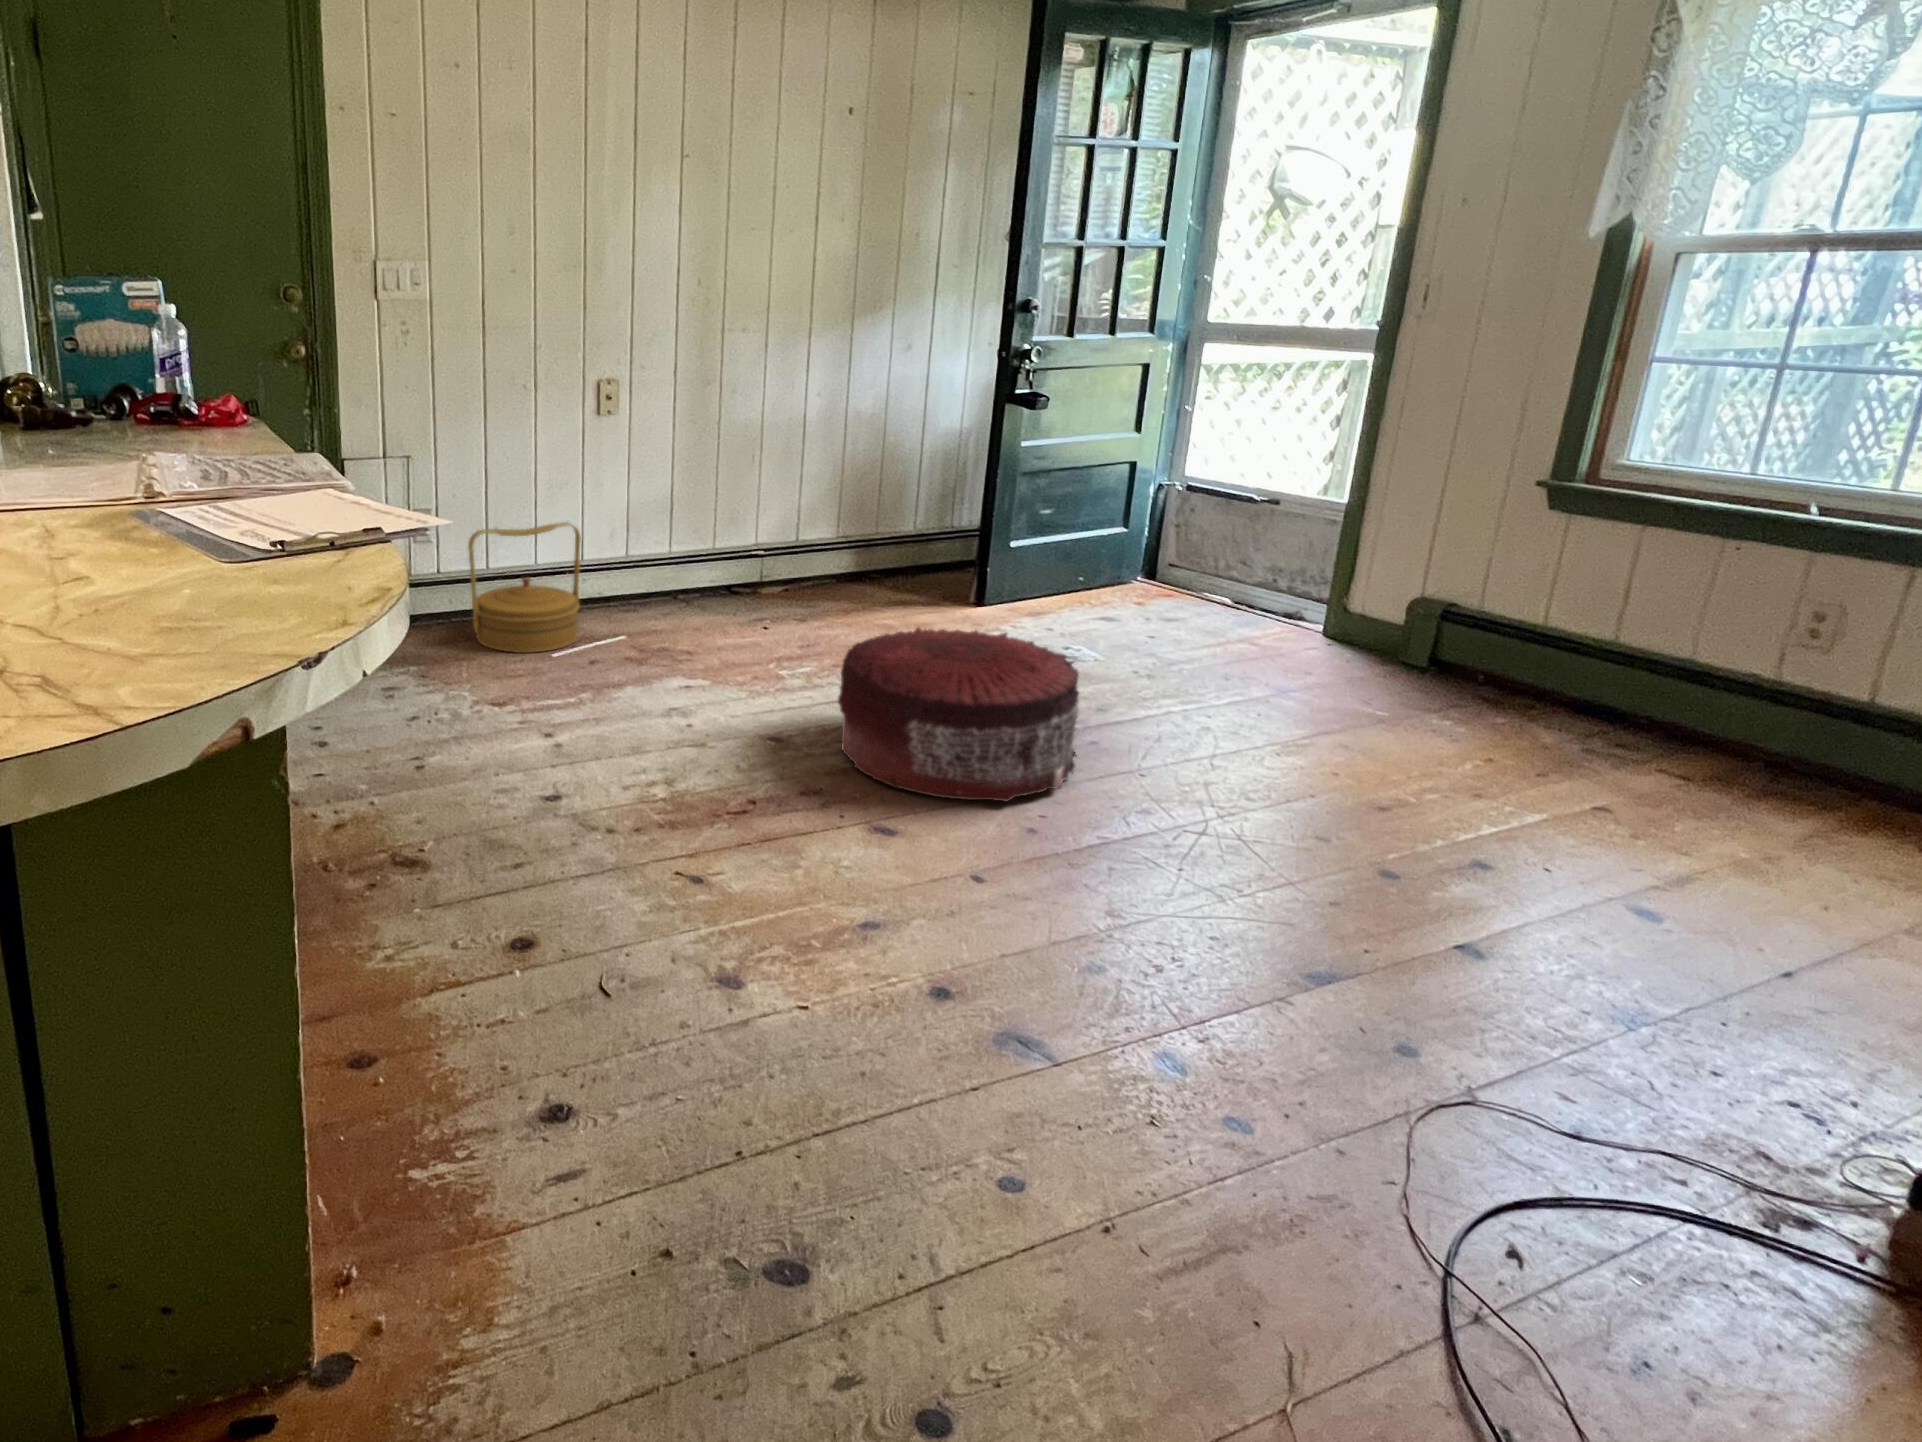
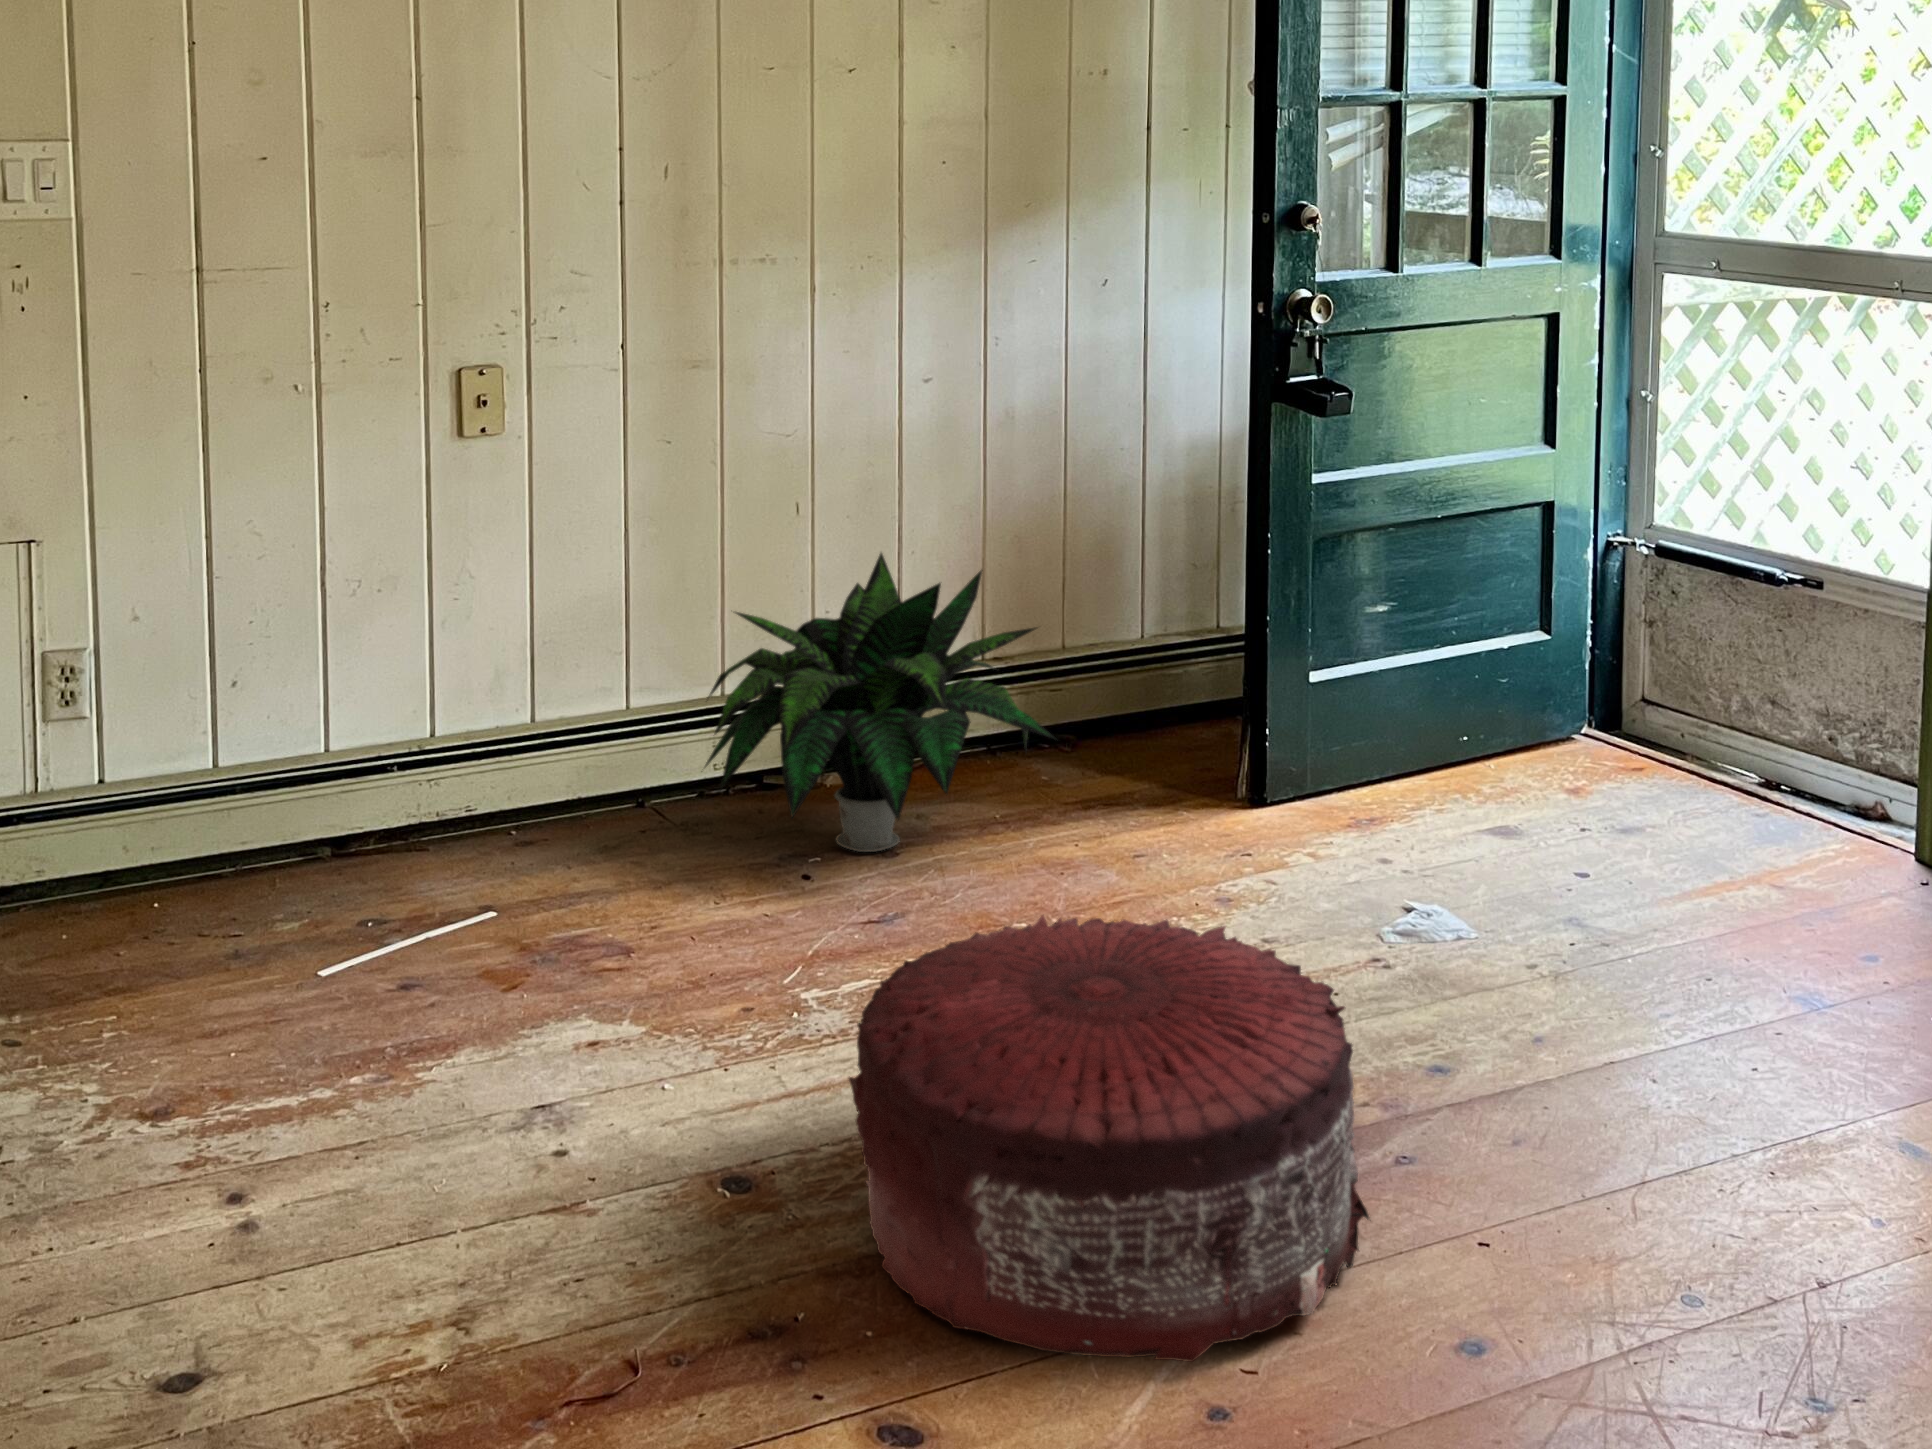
potted plant: none [709,478,893,622] -> present [705,553,1056,852]
woven basket: present [468,522,581,653] -> none [146,661,405,957]

